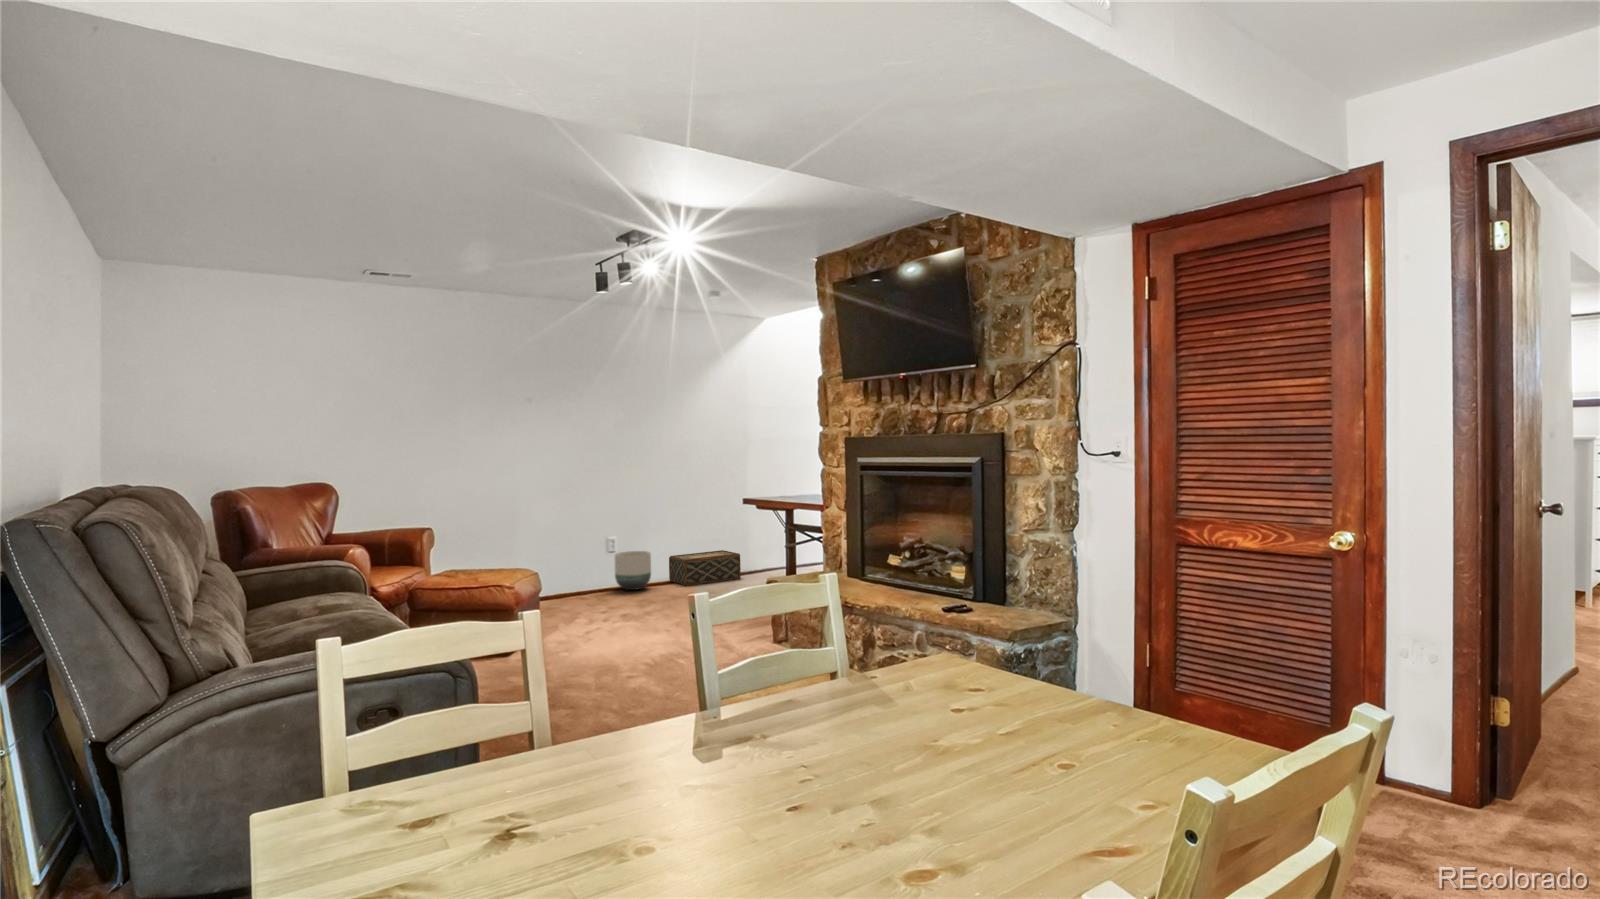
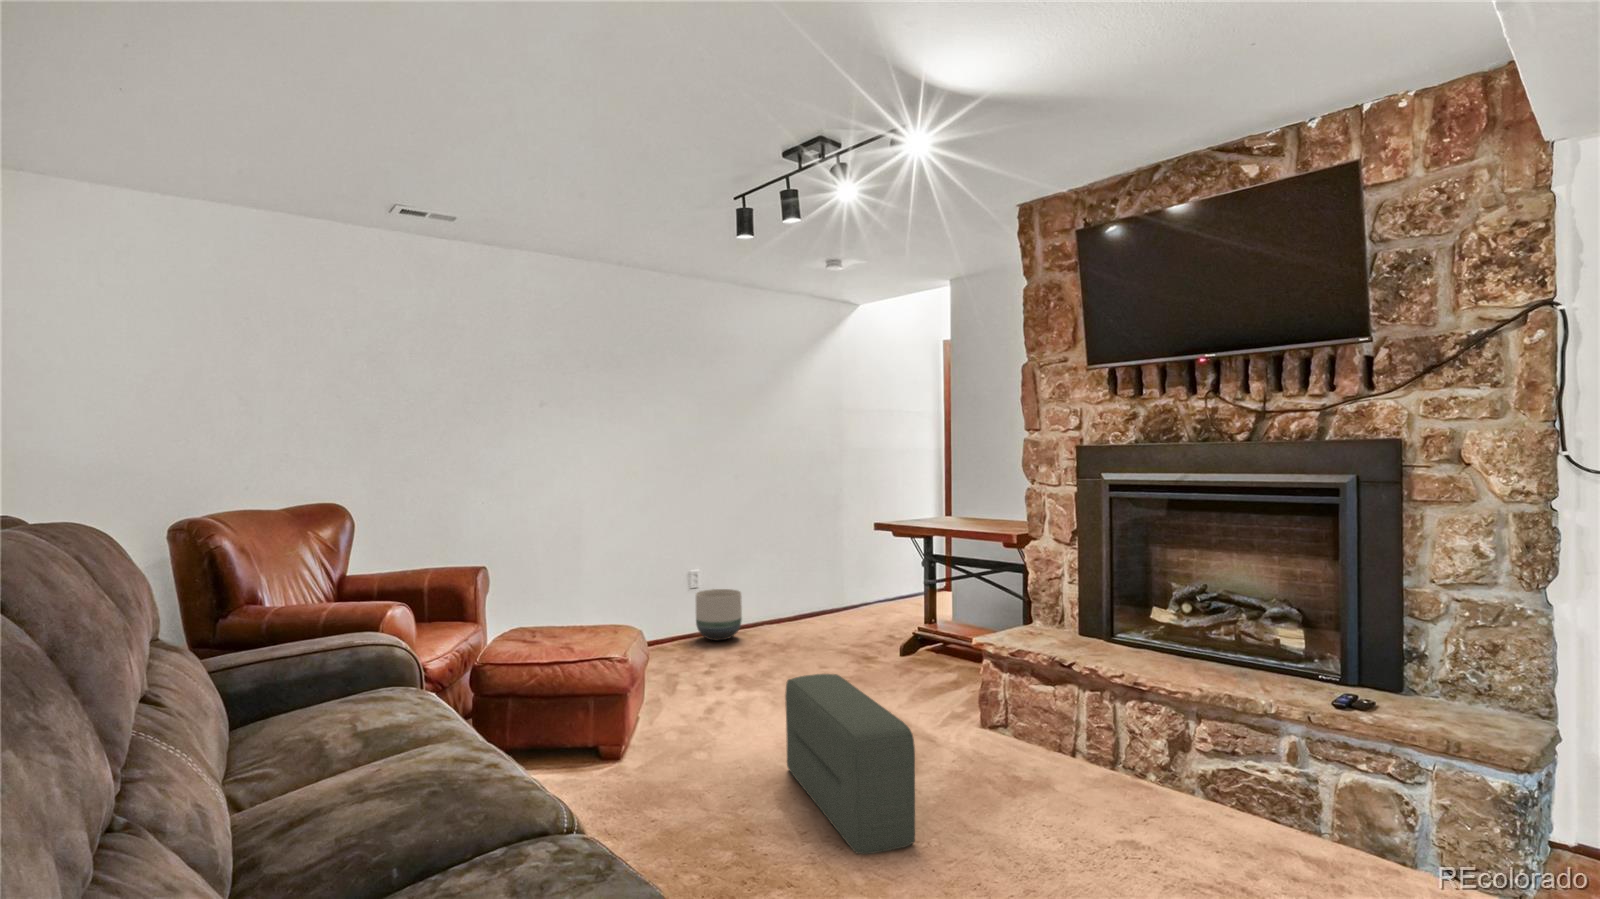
woven basket: present [669,550,741,586] -> none [756,585,844,633]
pouf: none [613,596,663,699] -> present [785,674,915,854]

